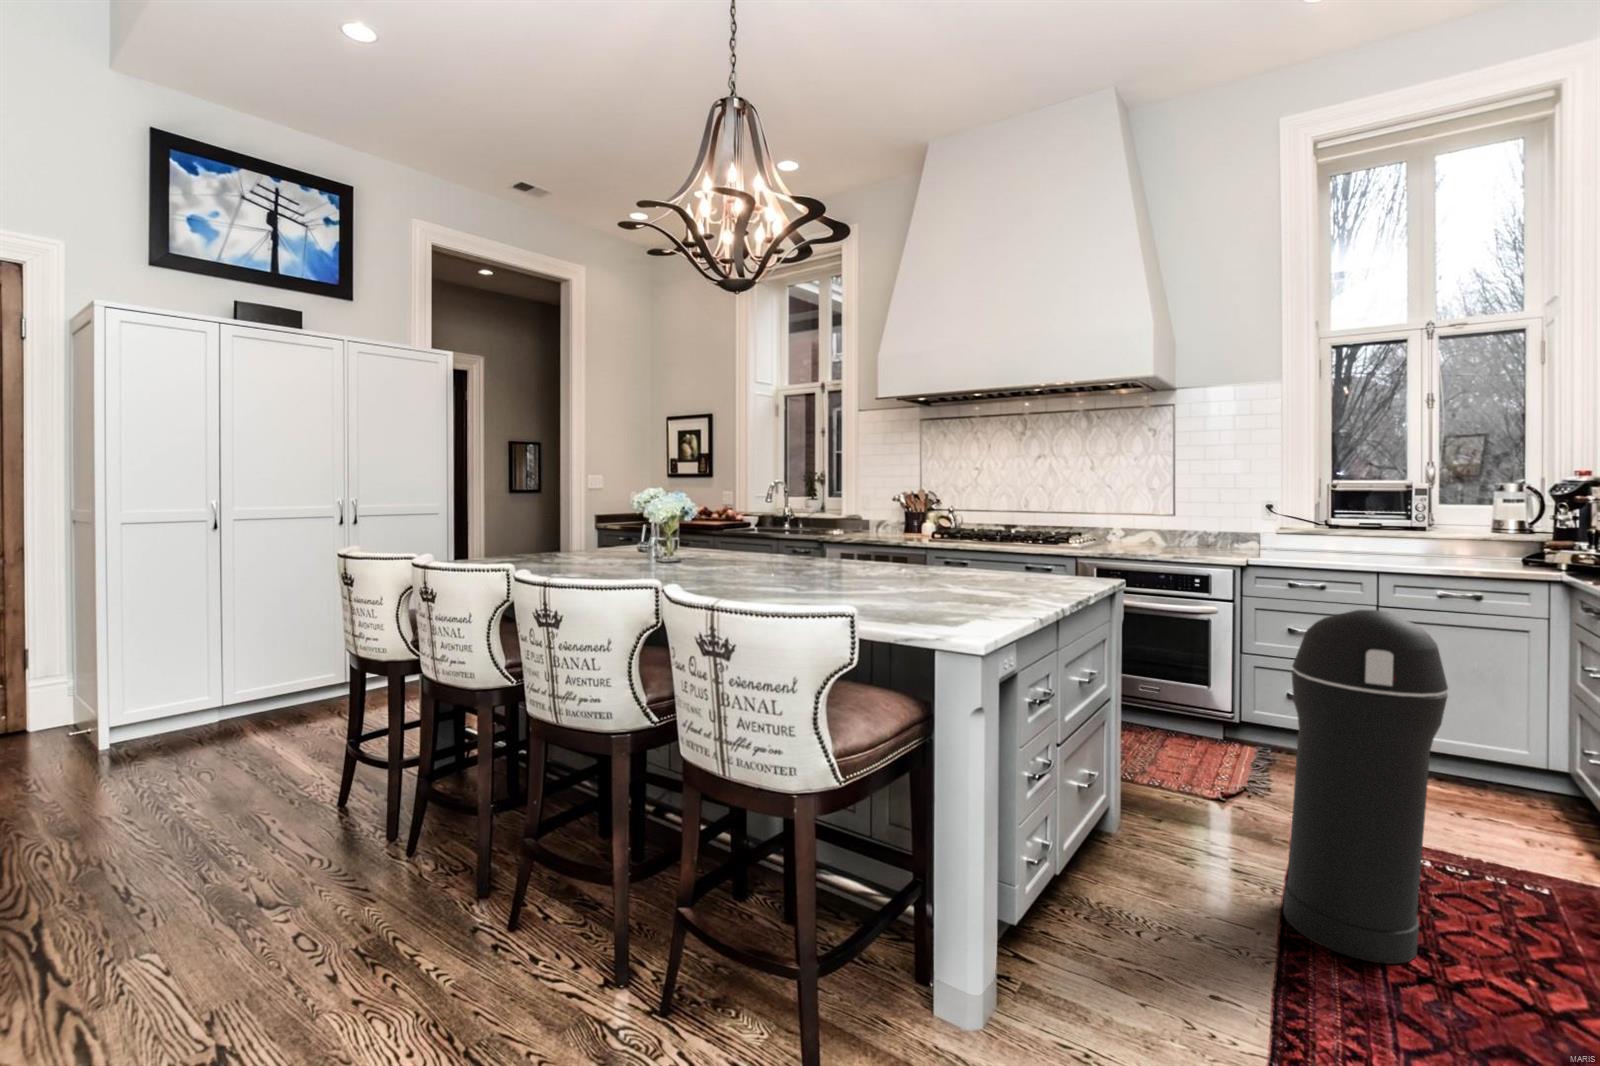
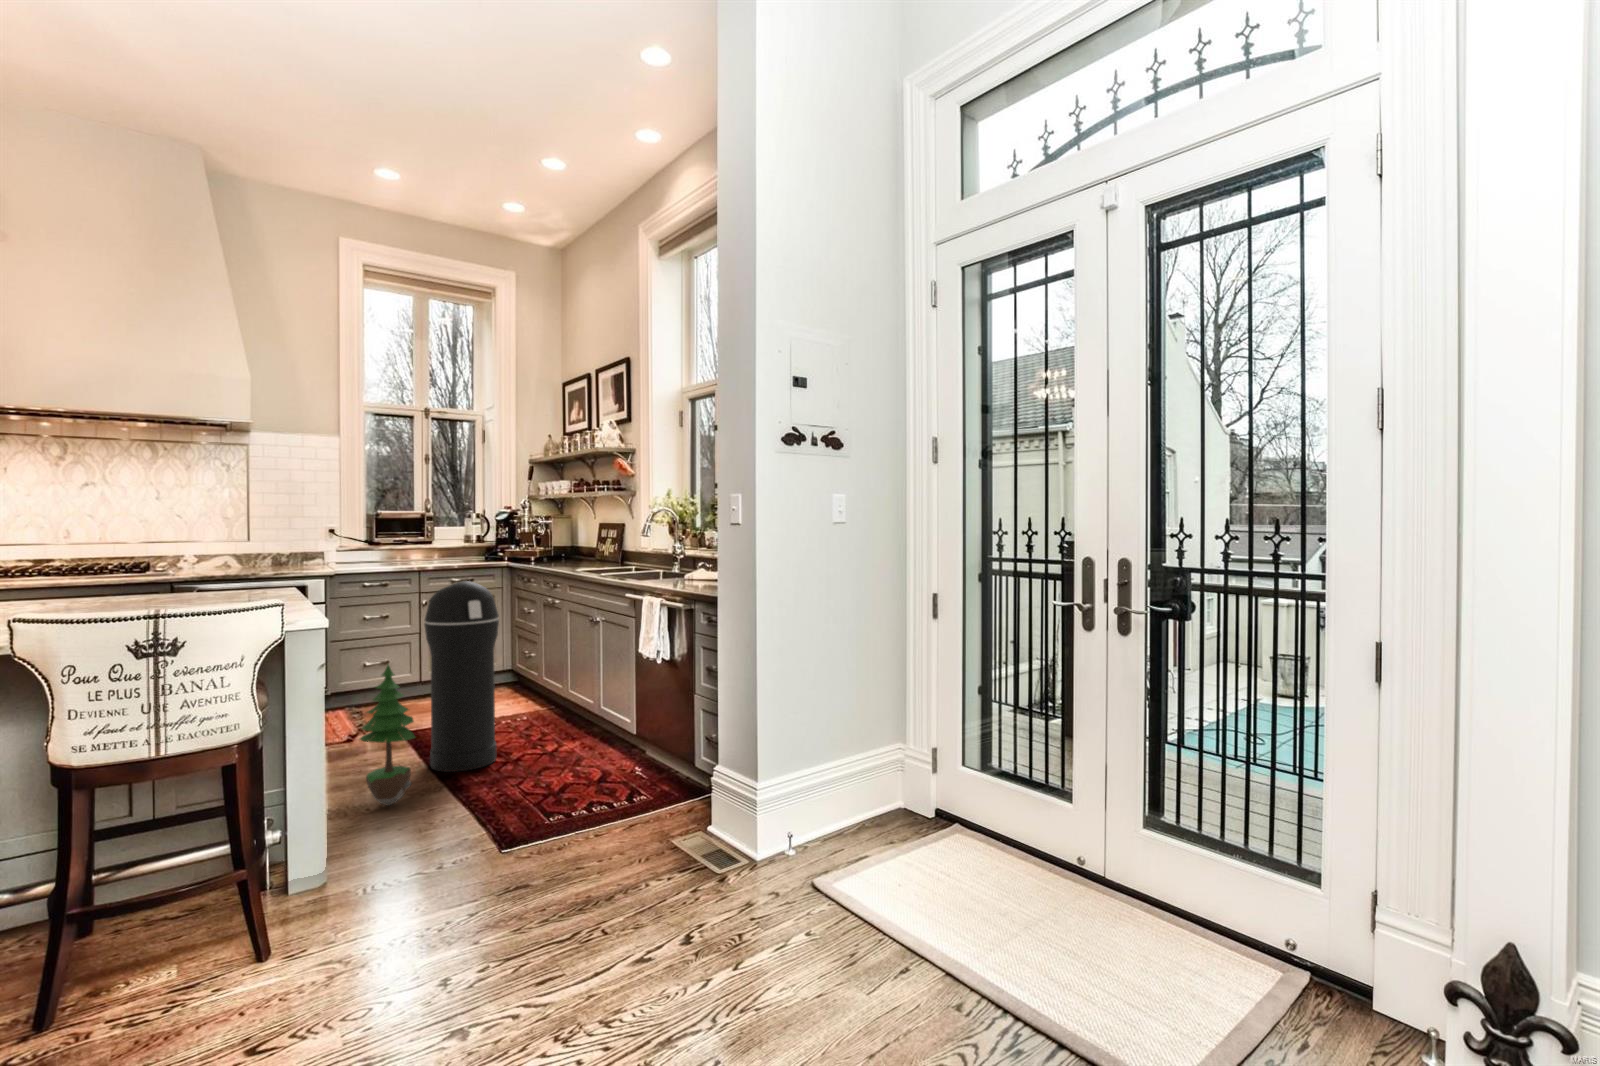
potted tree: none [1123,727,1216,956] -> present [360,664,415,806]

